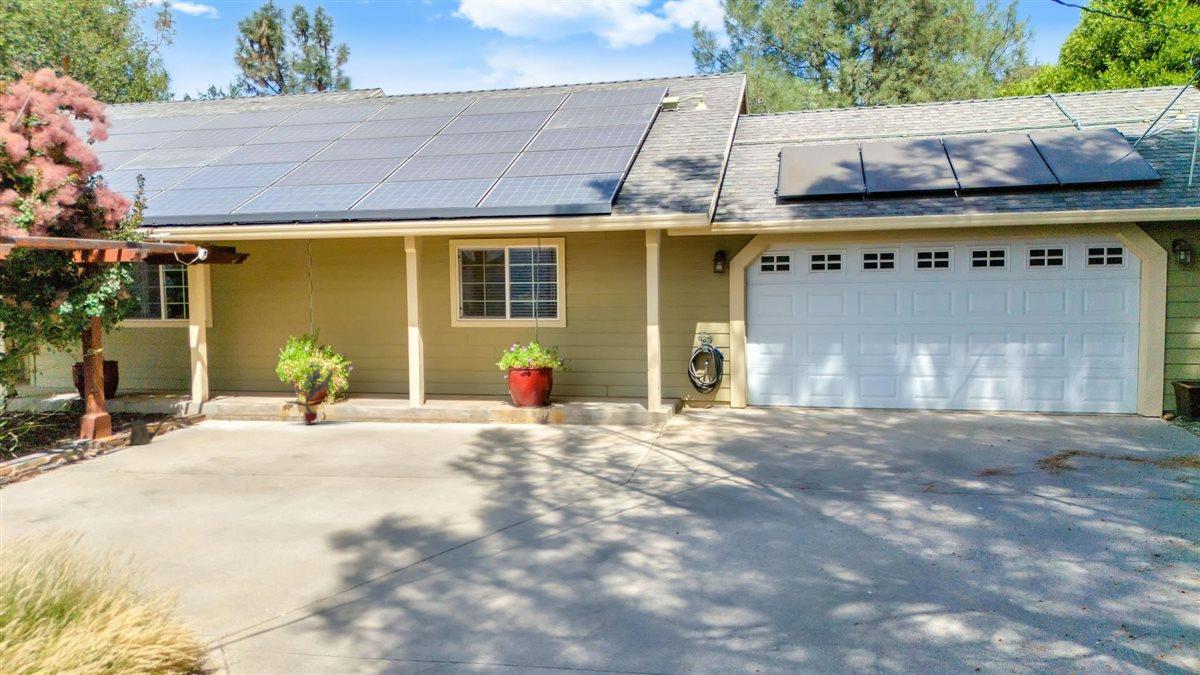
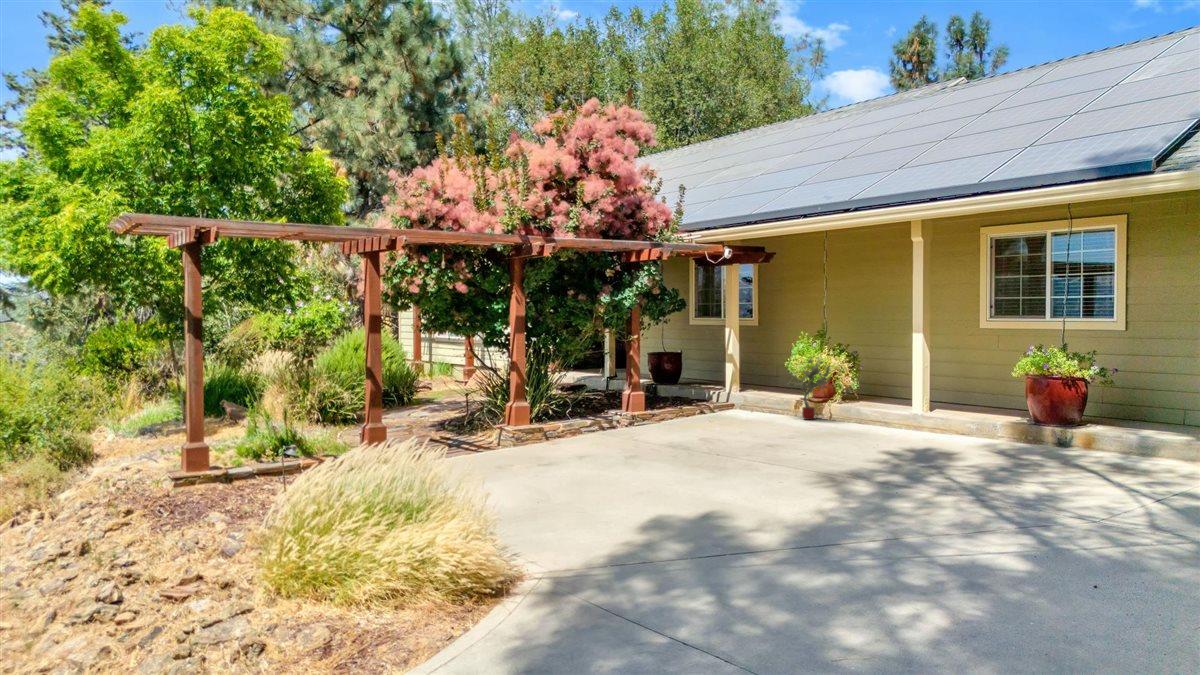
watering can: present [124,415,170,445] -> none [643,396,682,420]

